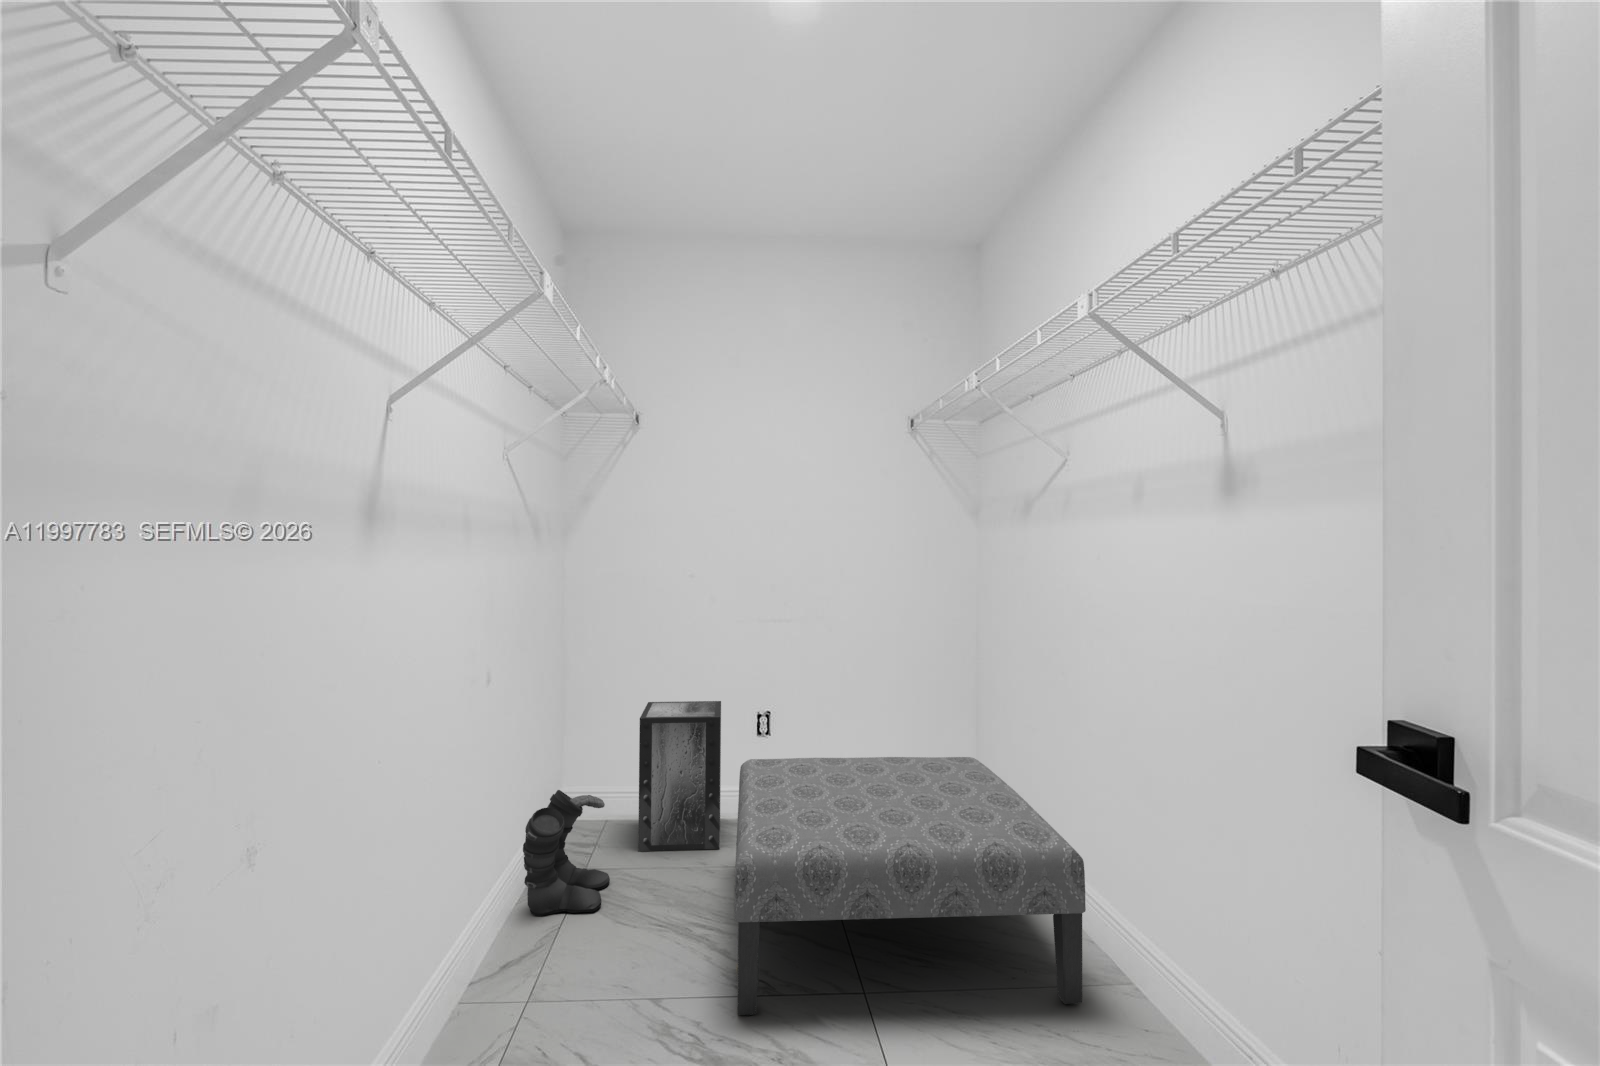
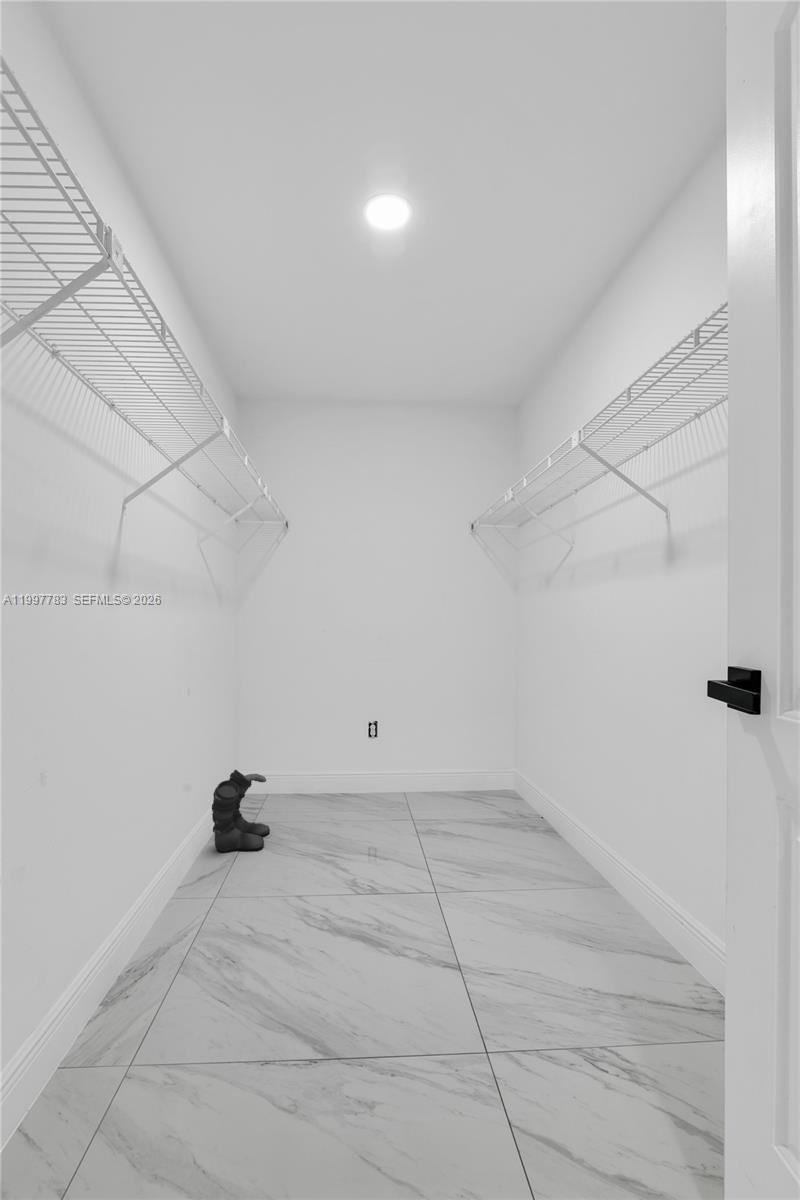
storage box: present [638,701,721,851] -> none [289,713,345,813]
ottoman: present [734,757,1086,1016] -> none [351,747,585,912]

